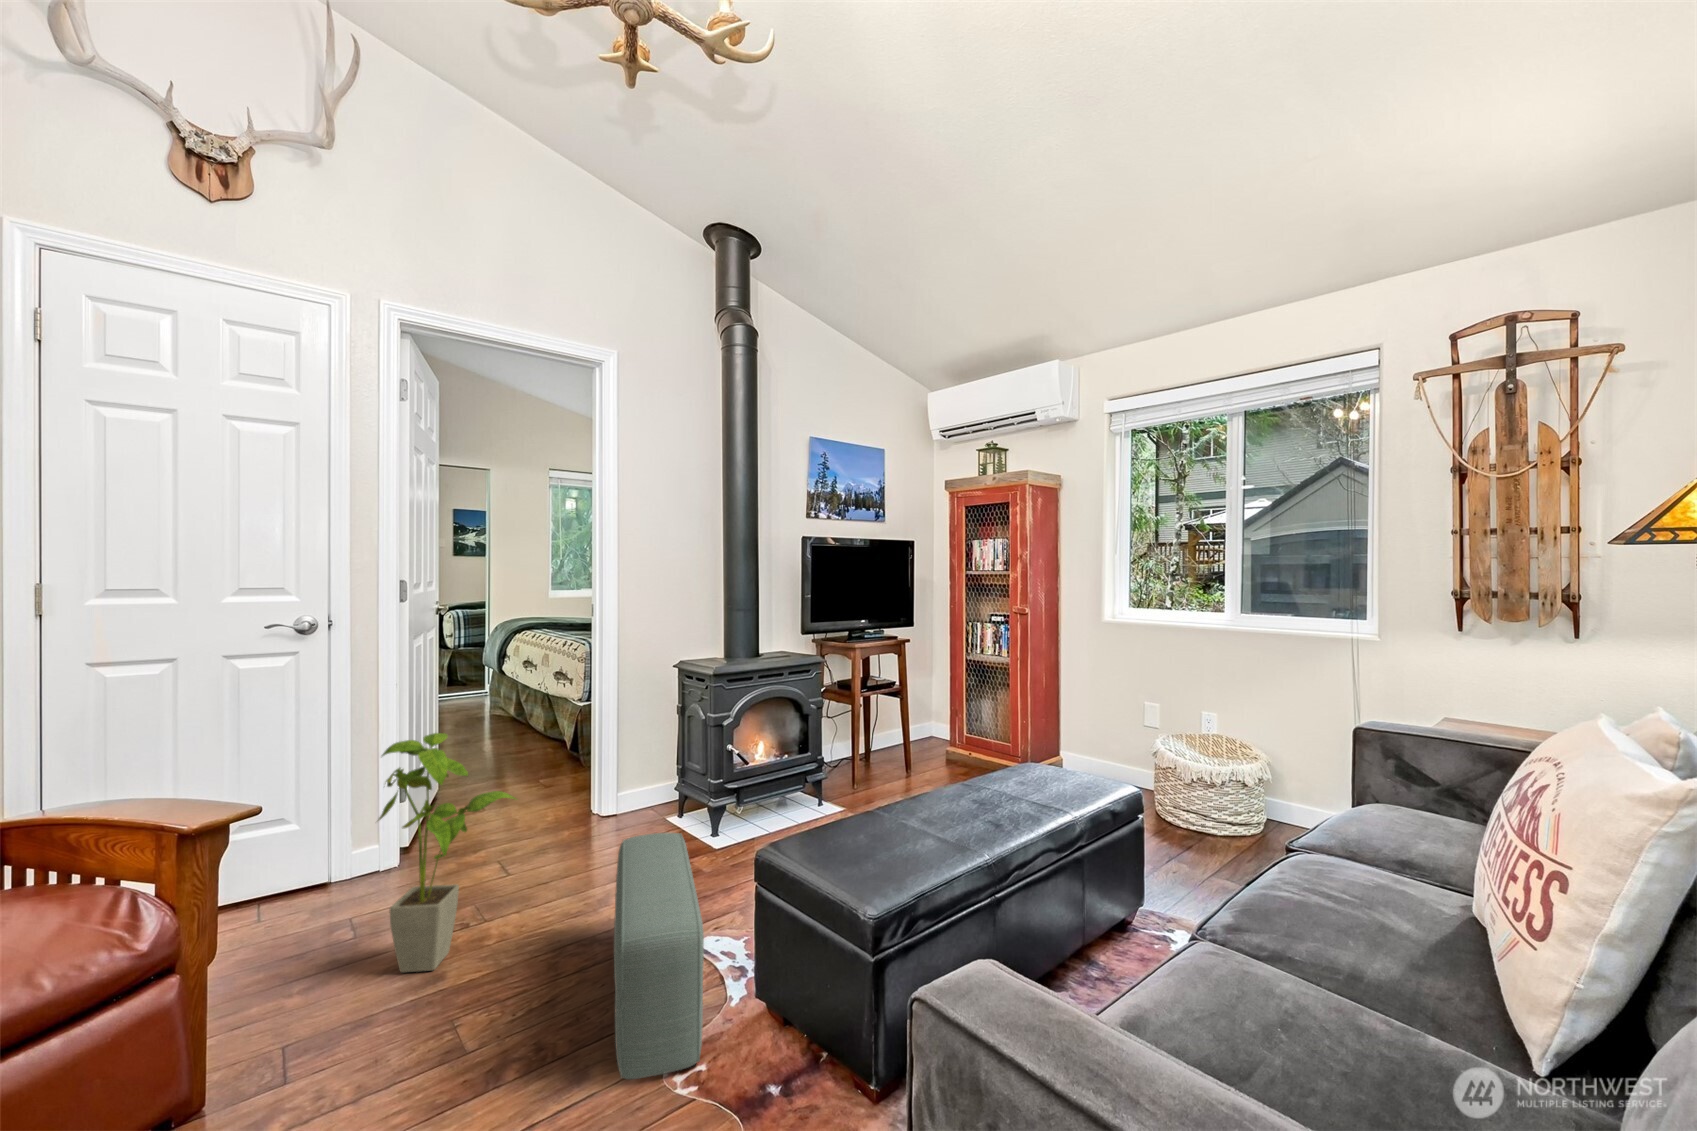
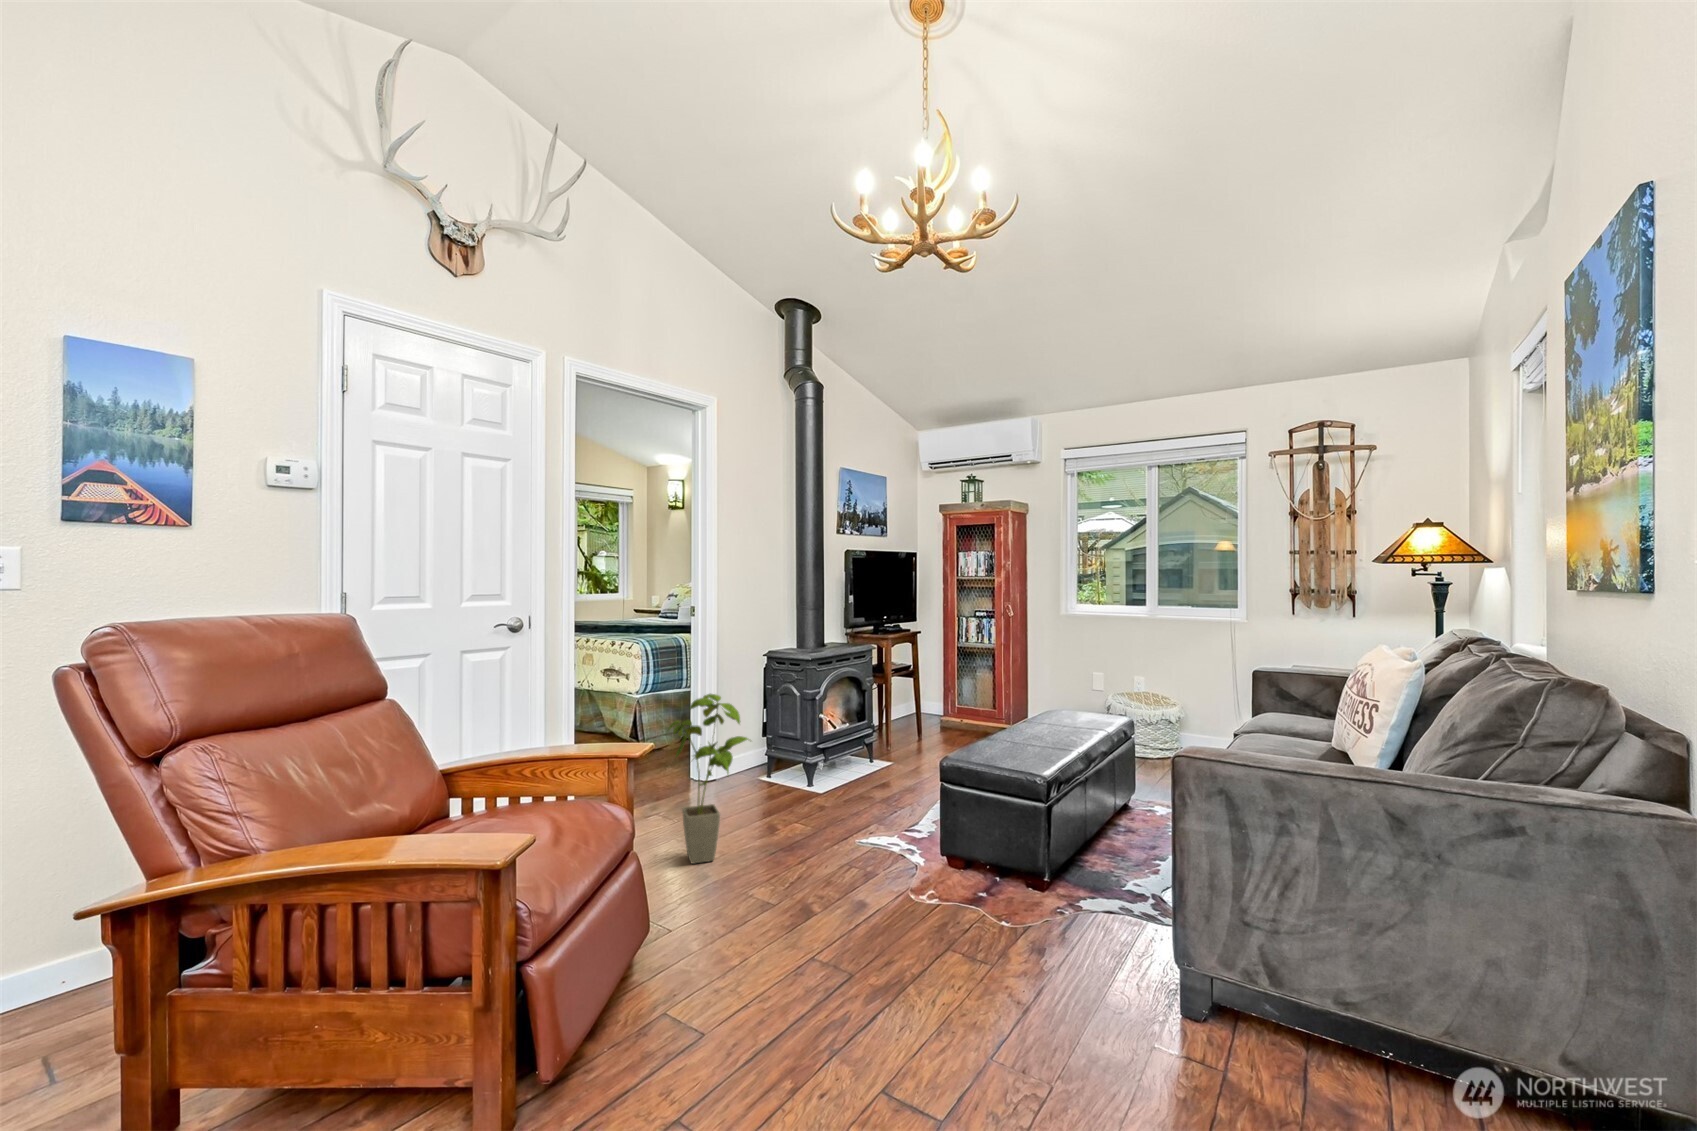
pouf: present [614,832,704,1079] -> none [822,760,943,886]

